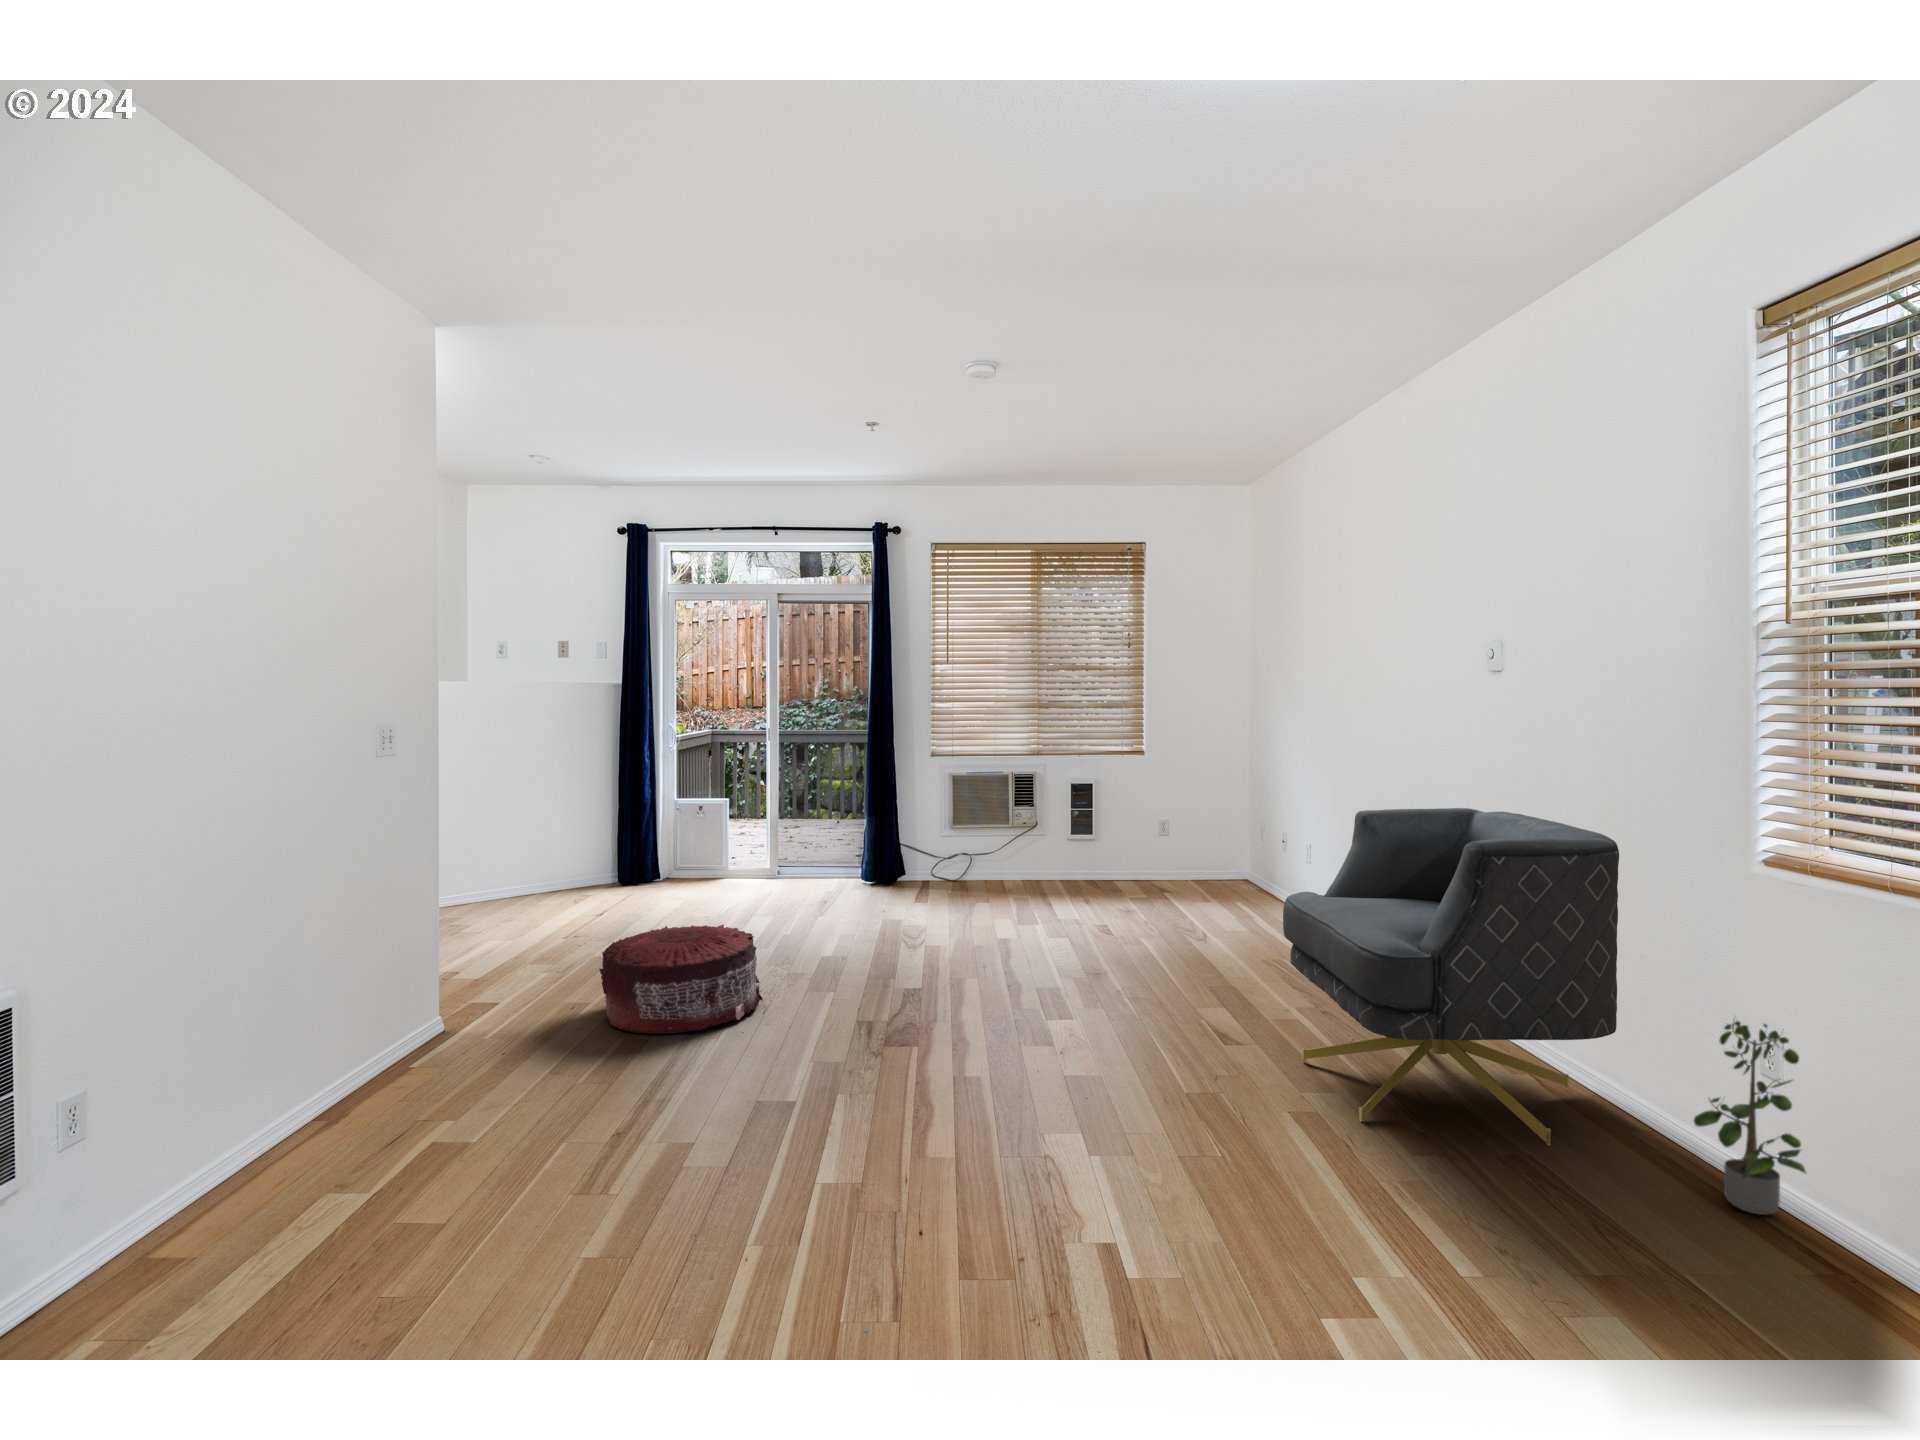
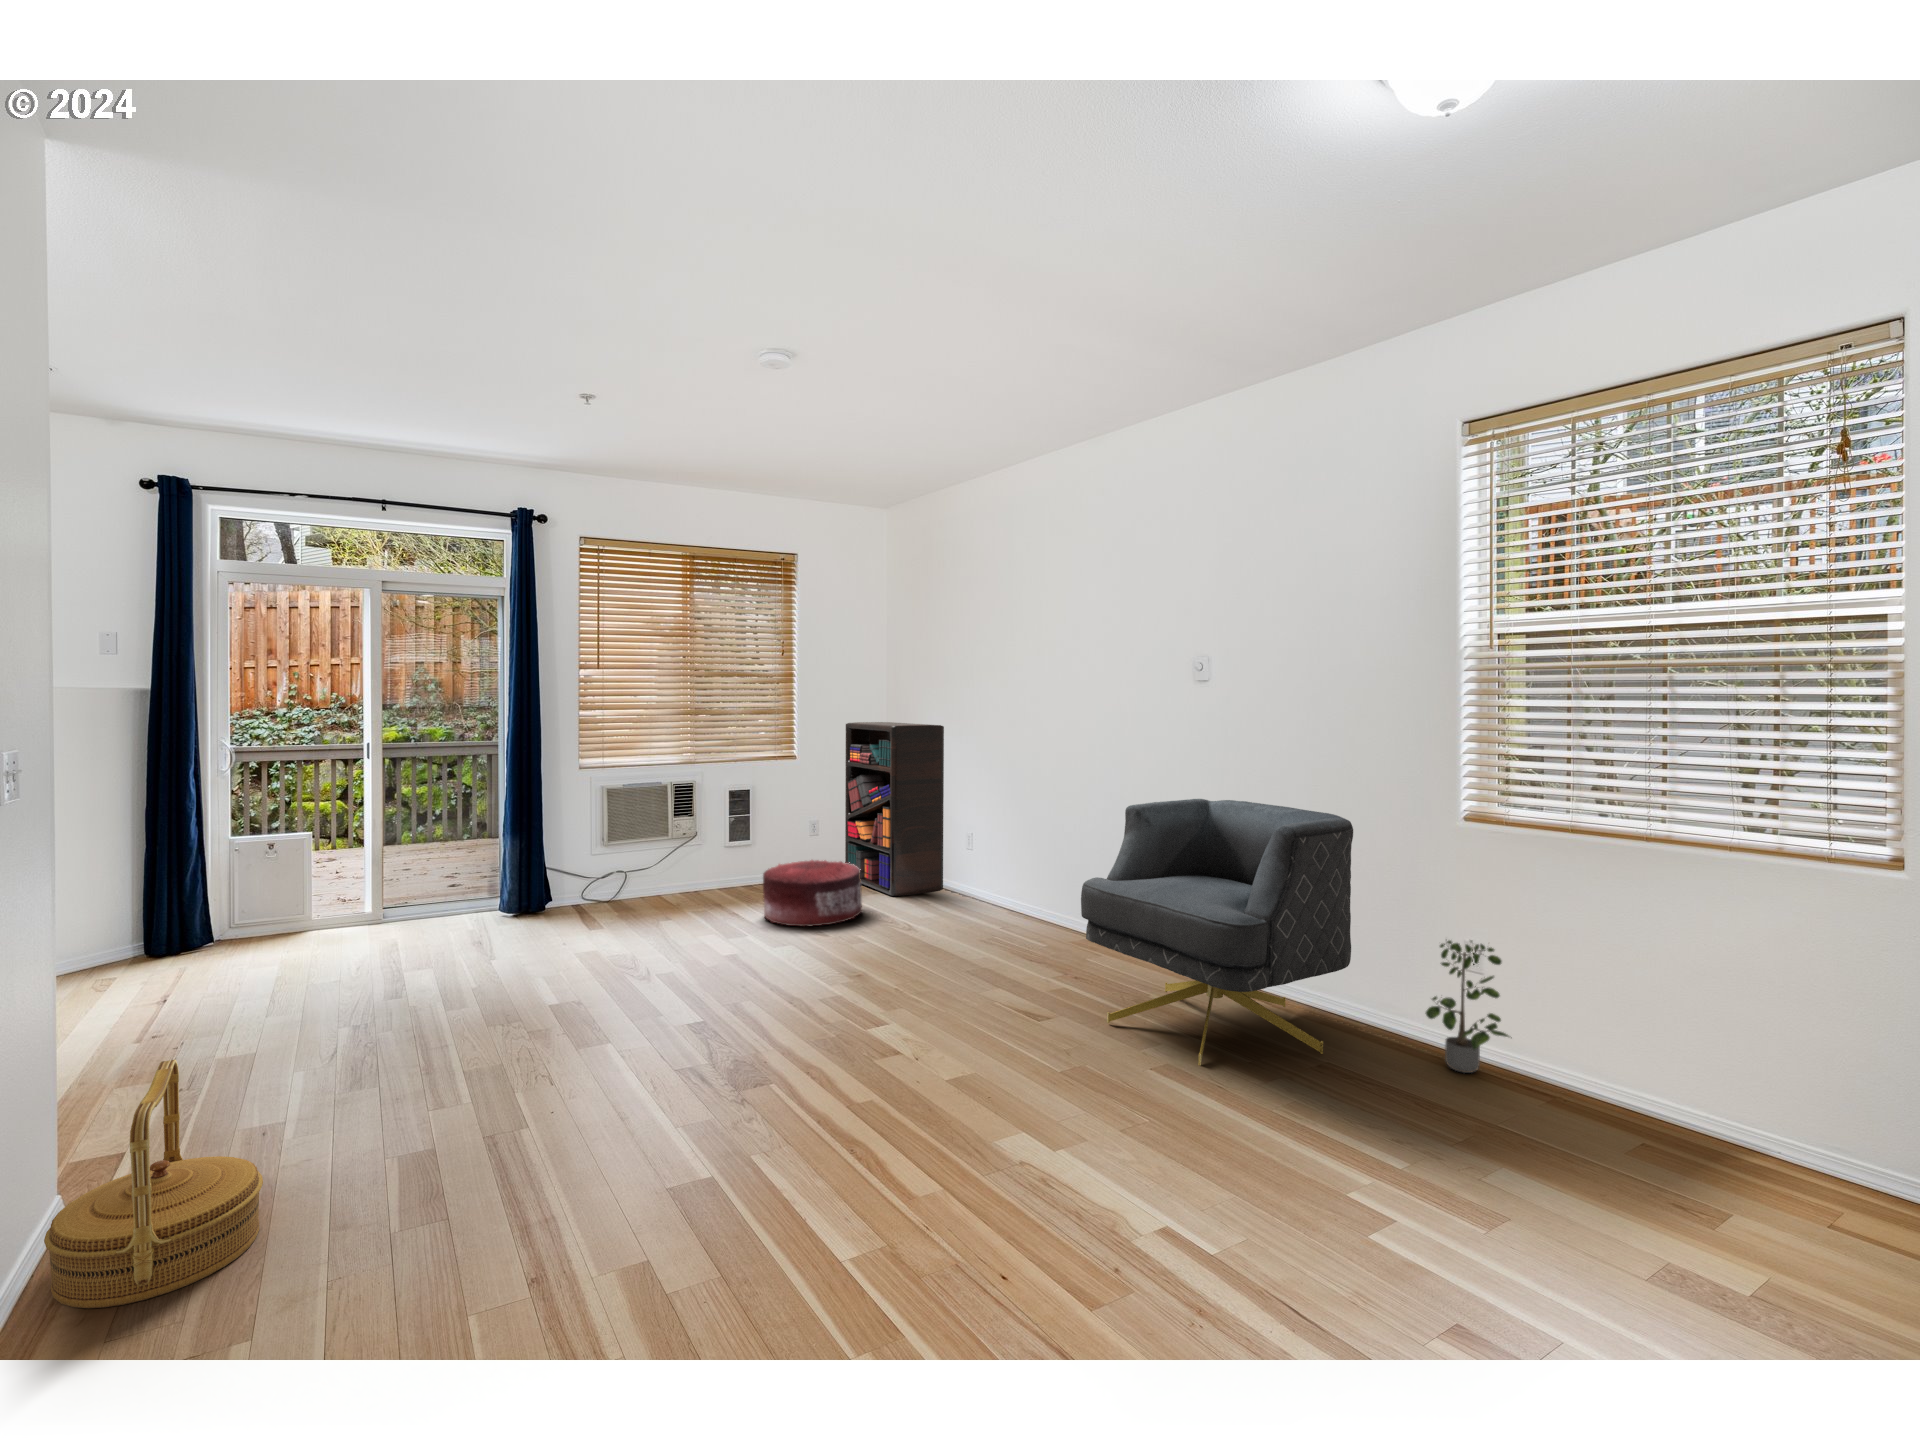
bookshelf: none [1192,716,1287,908] -> present [845,722,944,896]
pouf: present [599,924,763,1034] -> present [763,860,862,926]
woven basket: none [396,936,521,1086] -> present [44,1060,263,1309]

